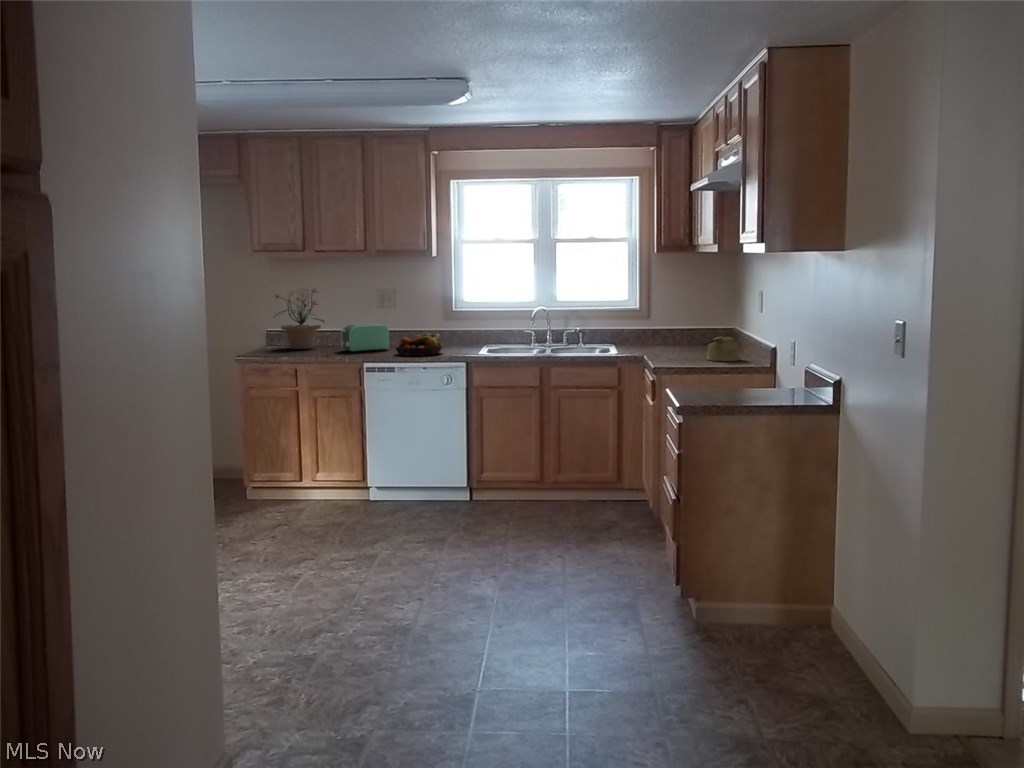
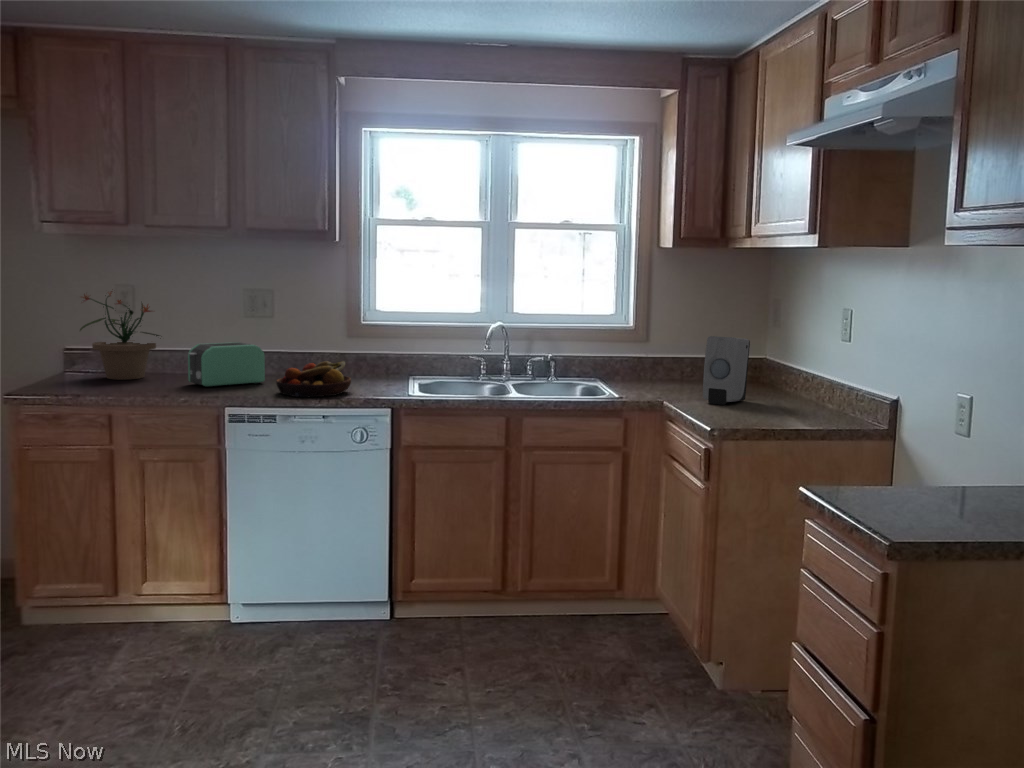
soap dispenser: none [669,311,702,356] -> present [703,336,750,405]
kettle: present [703,334,740,361] -> none [765,373,821,416]

